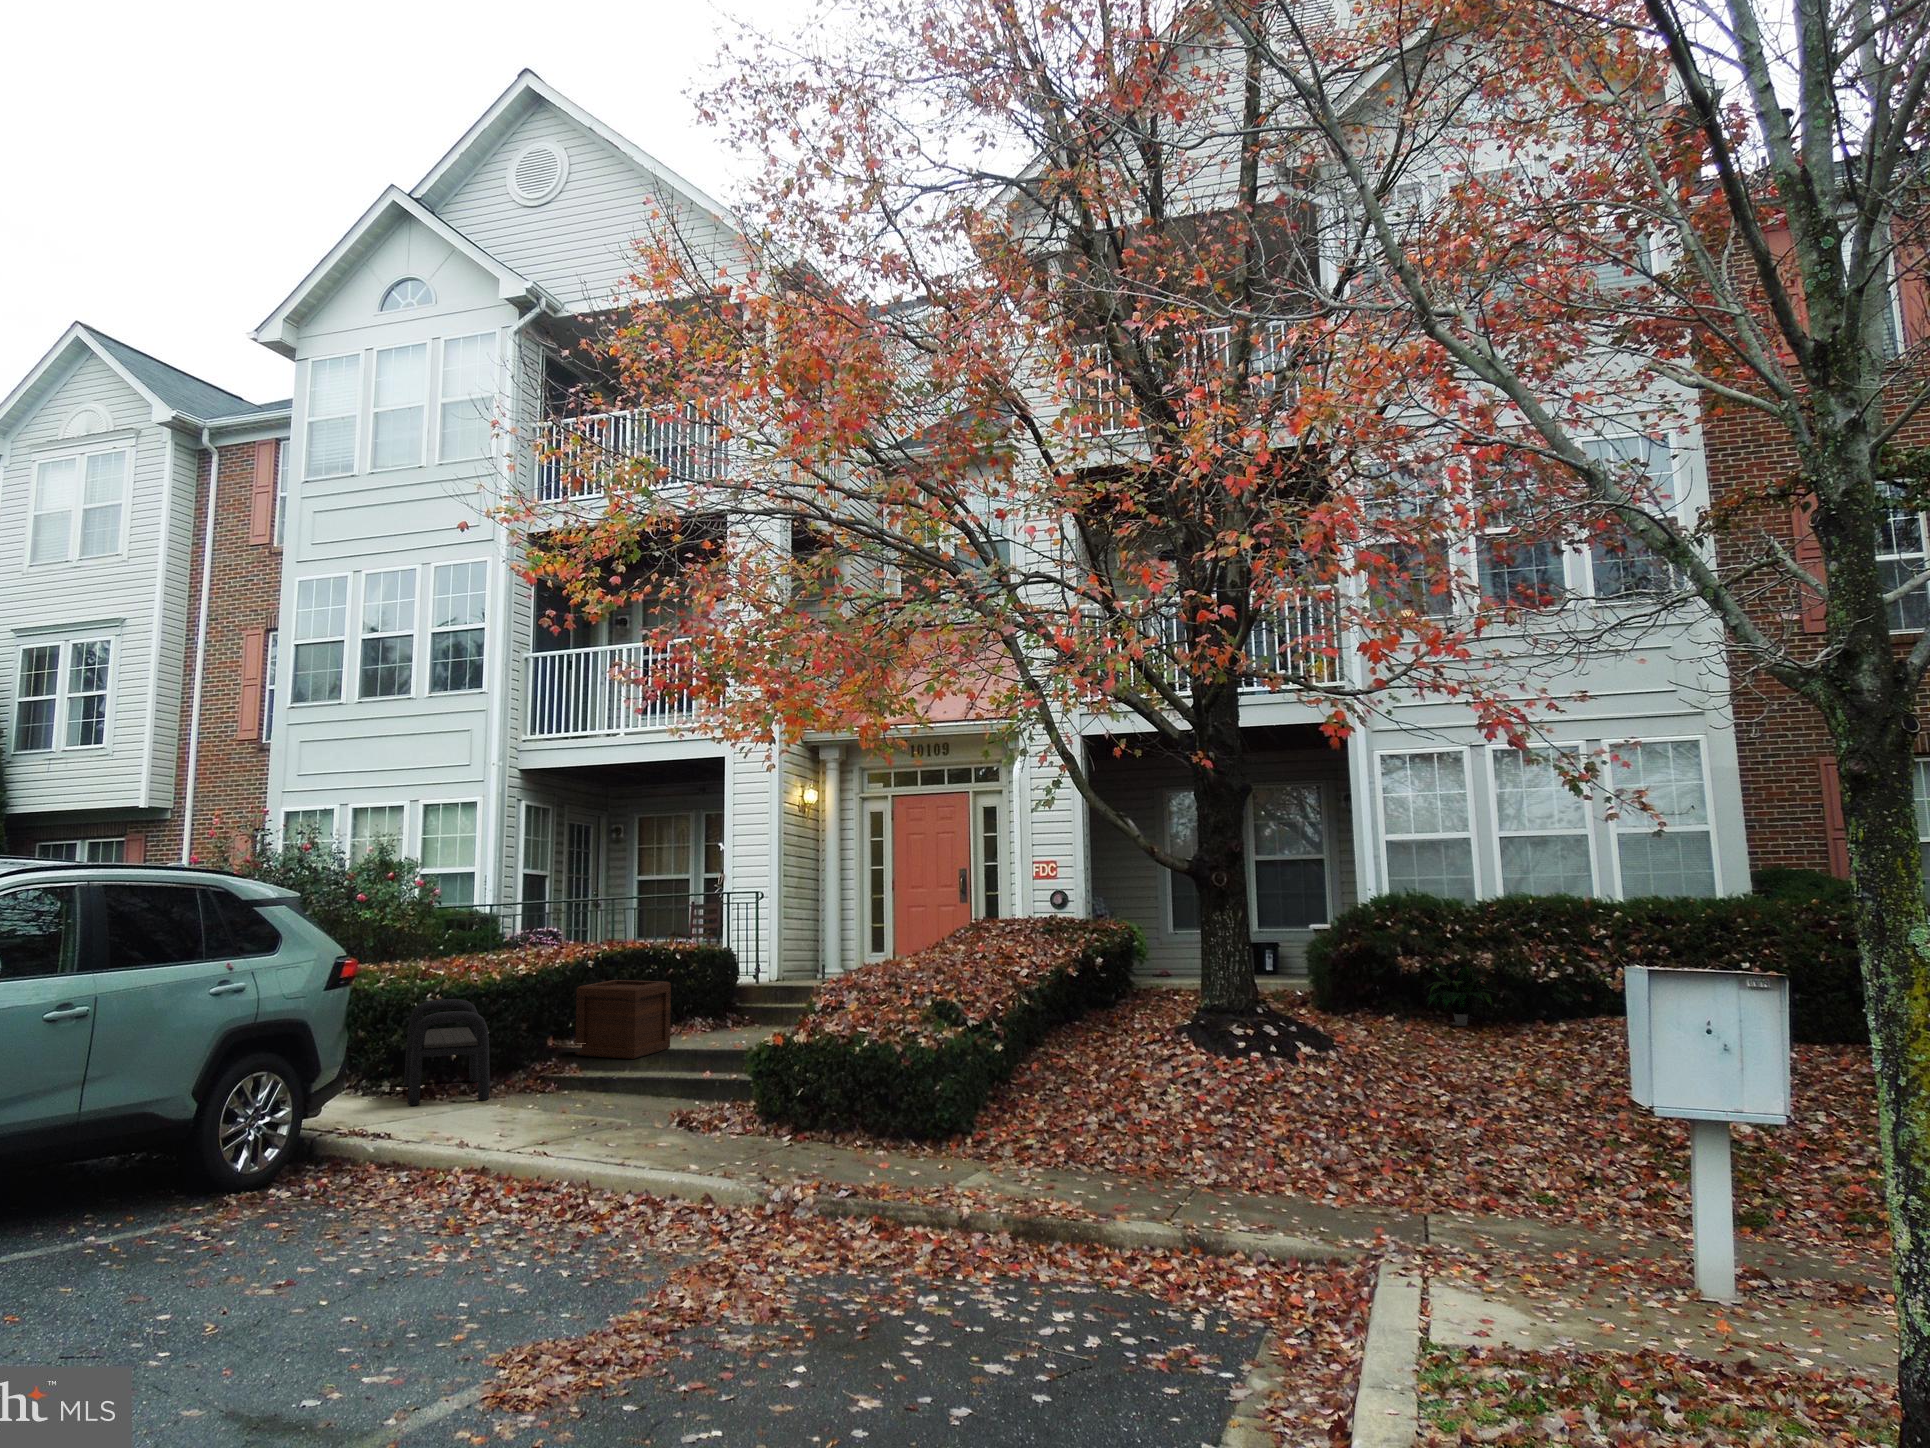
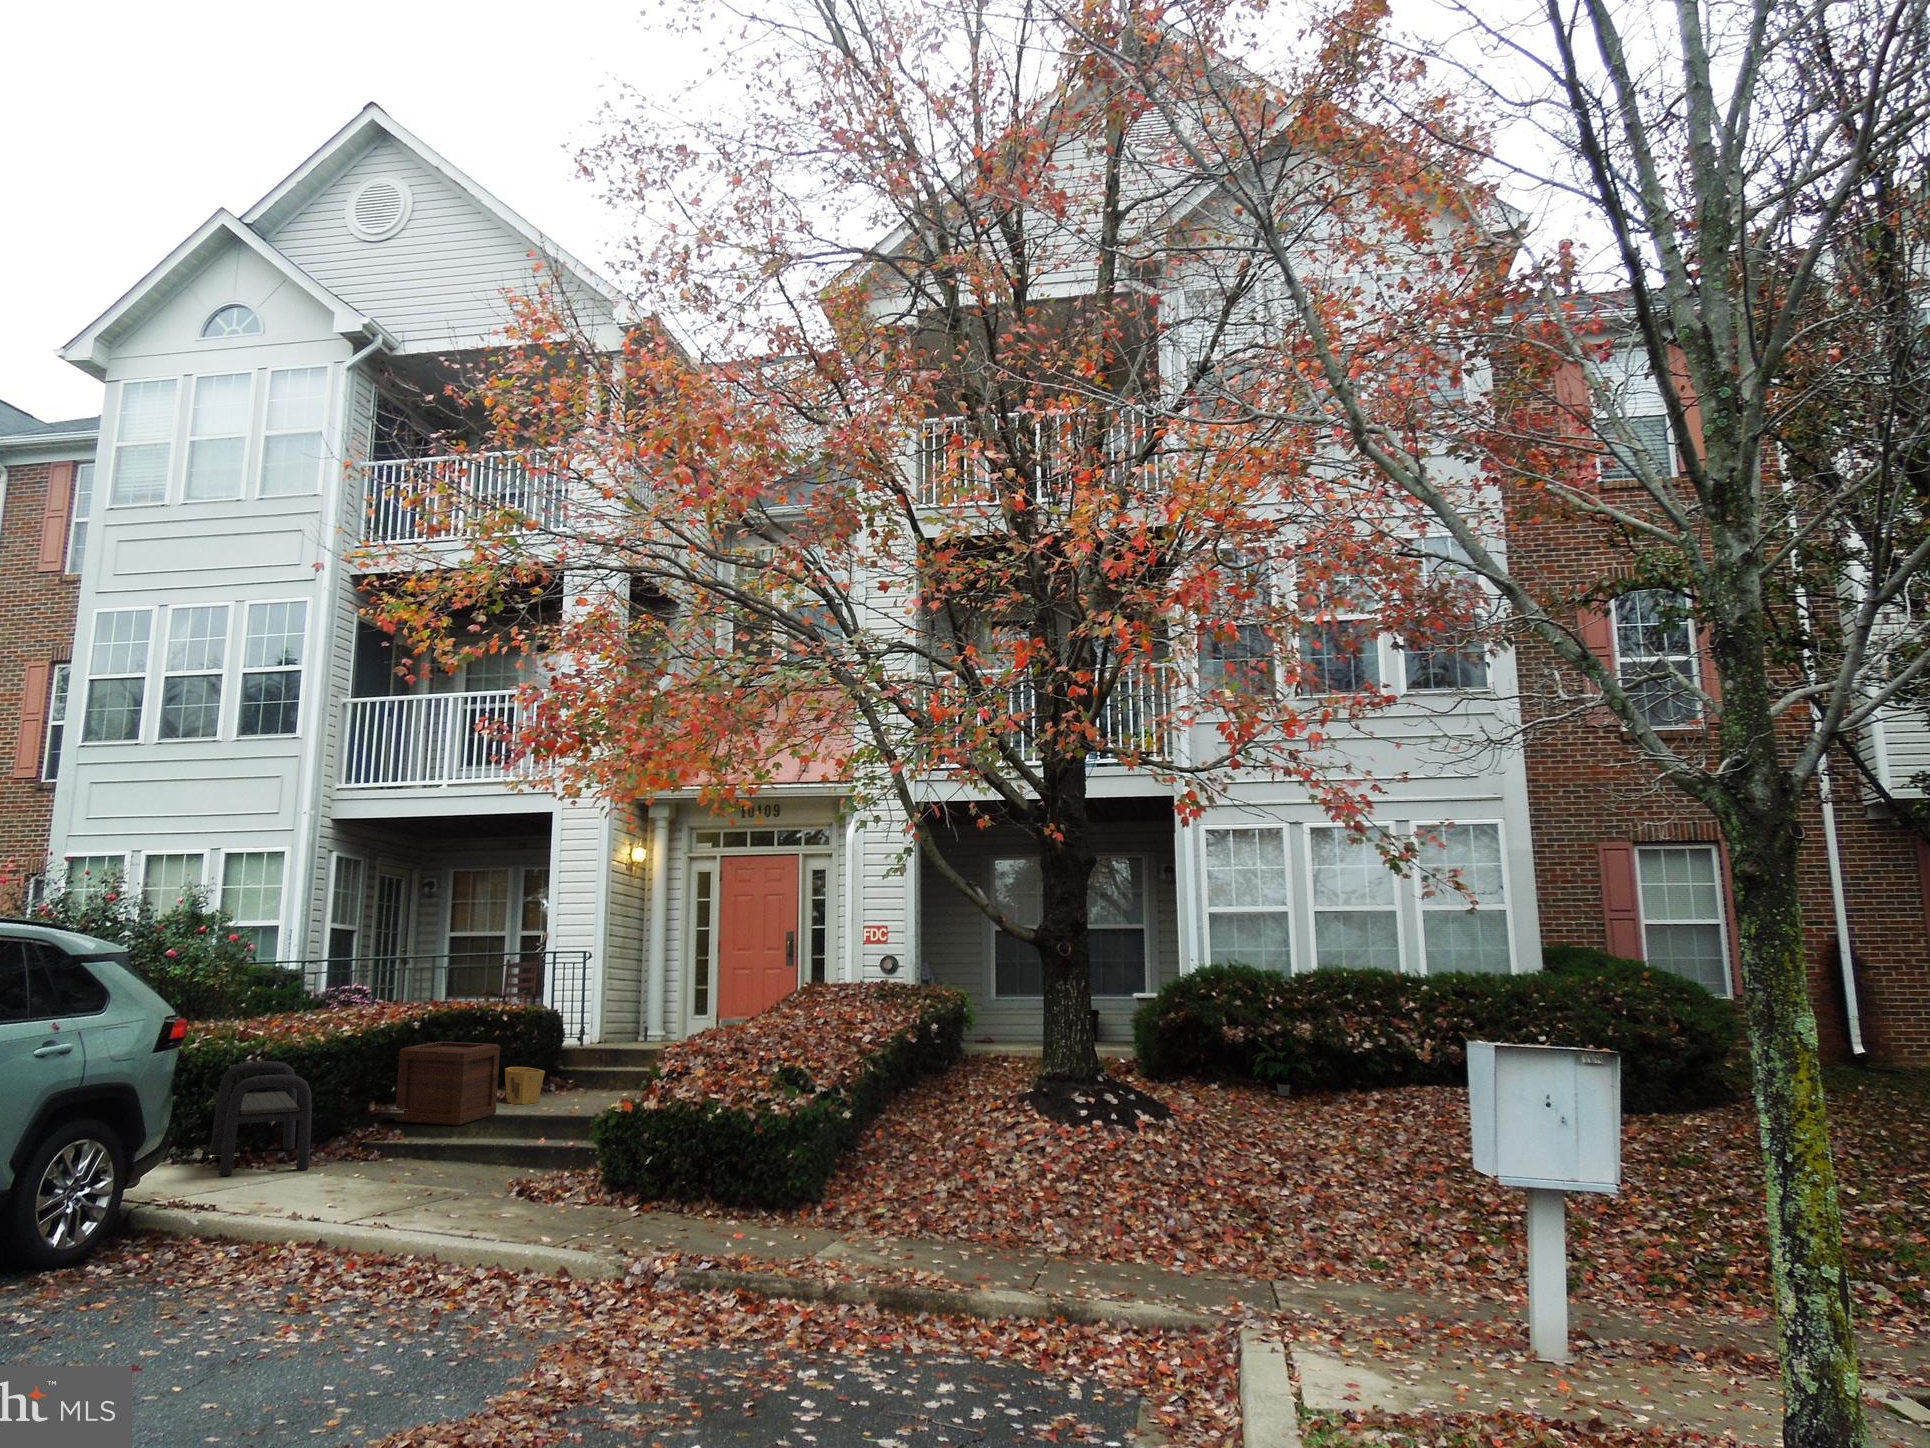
bucket: none [679,1003,717,1039] -> present [505,1067,545,1104]

